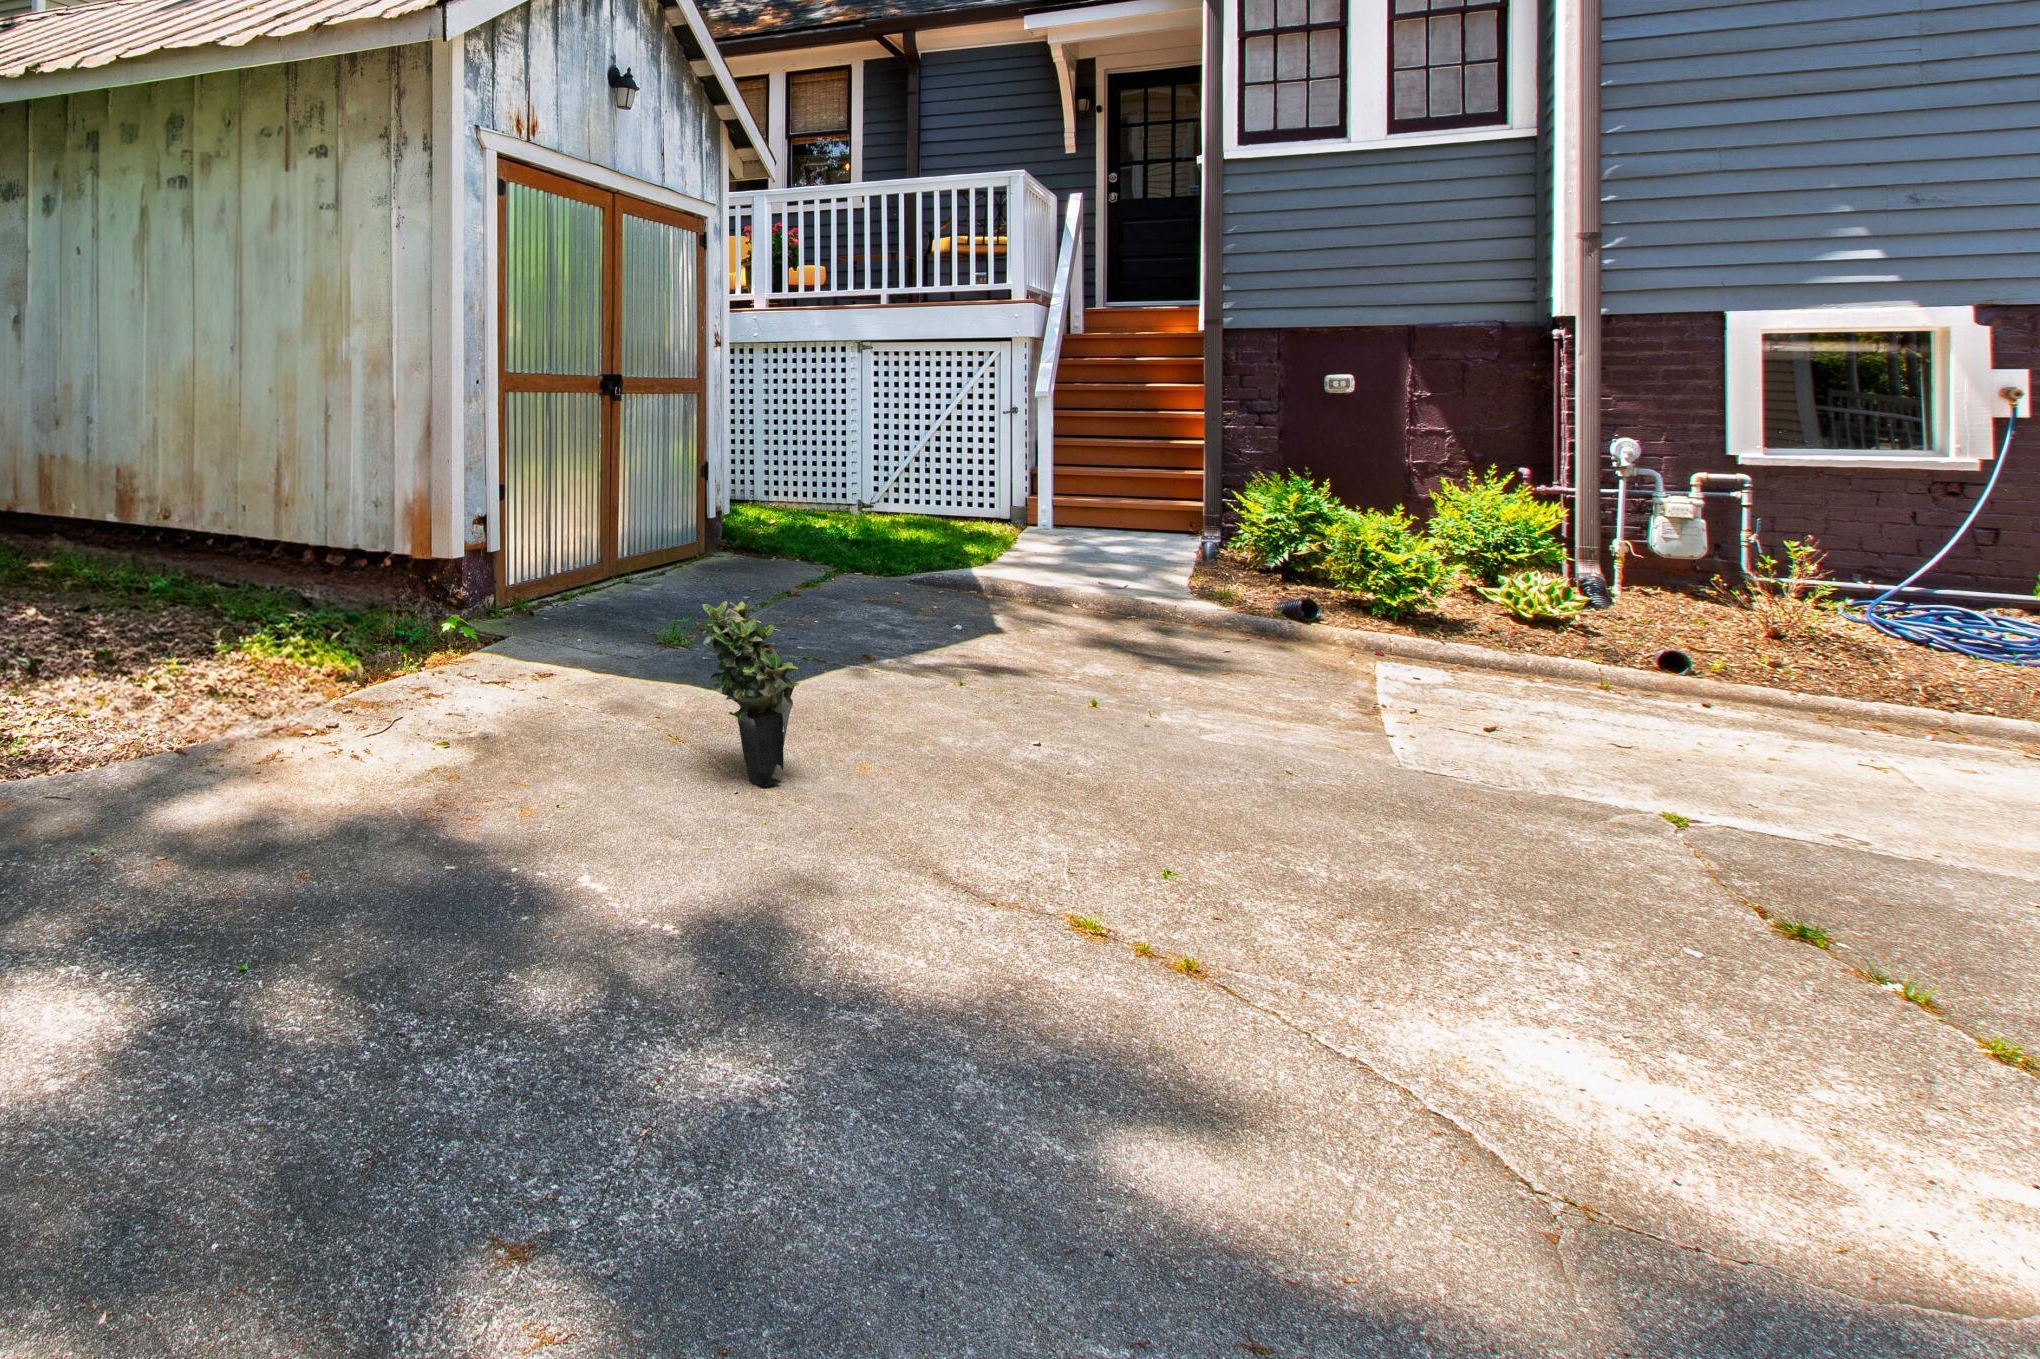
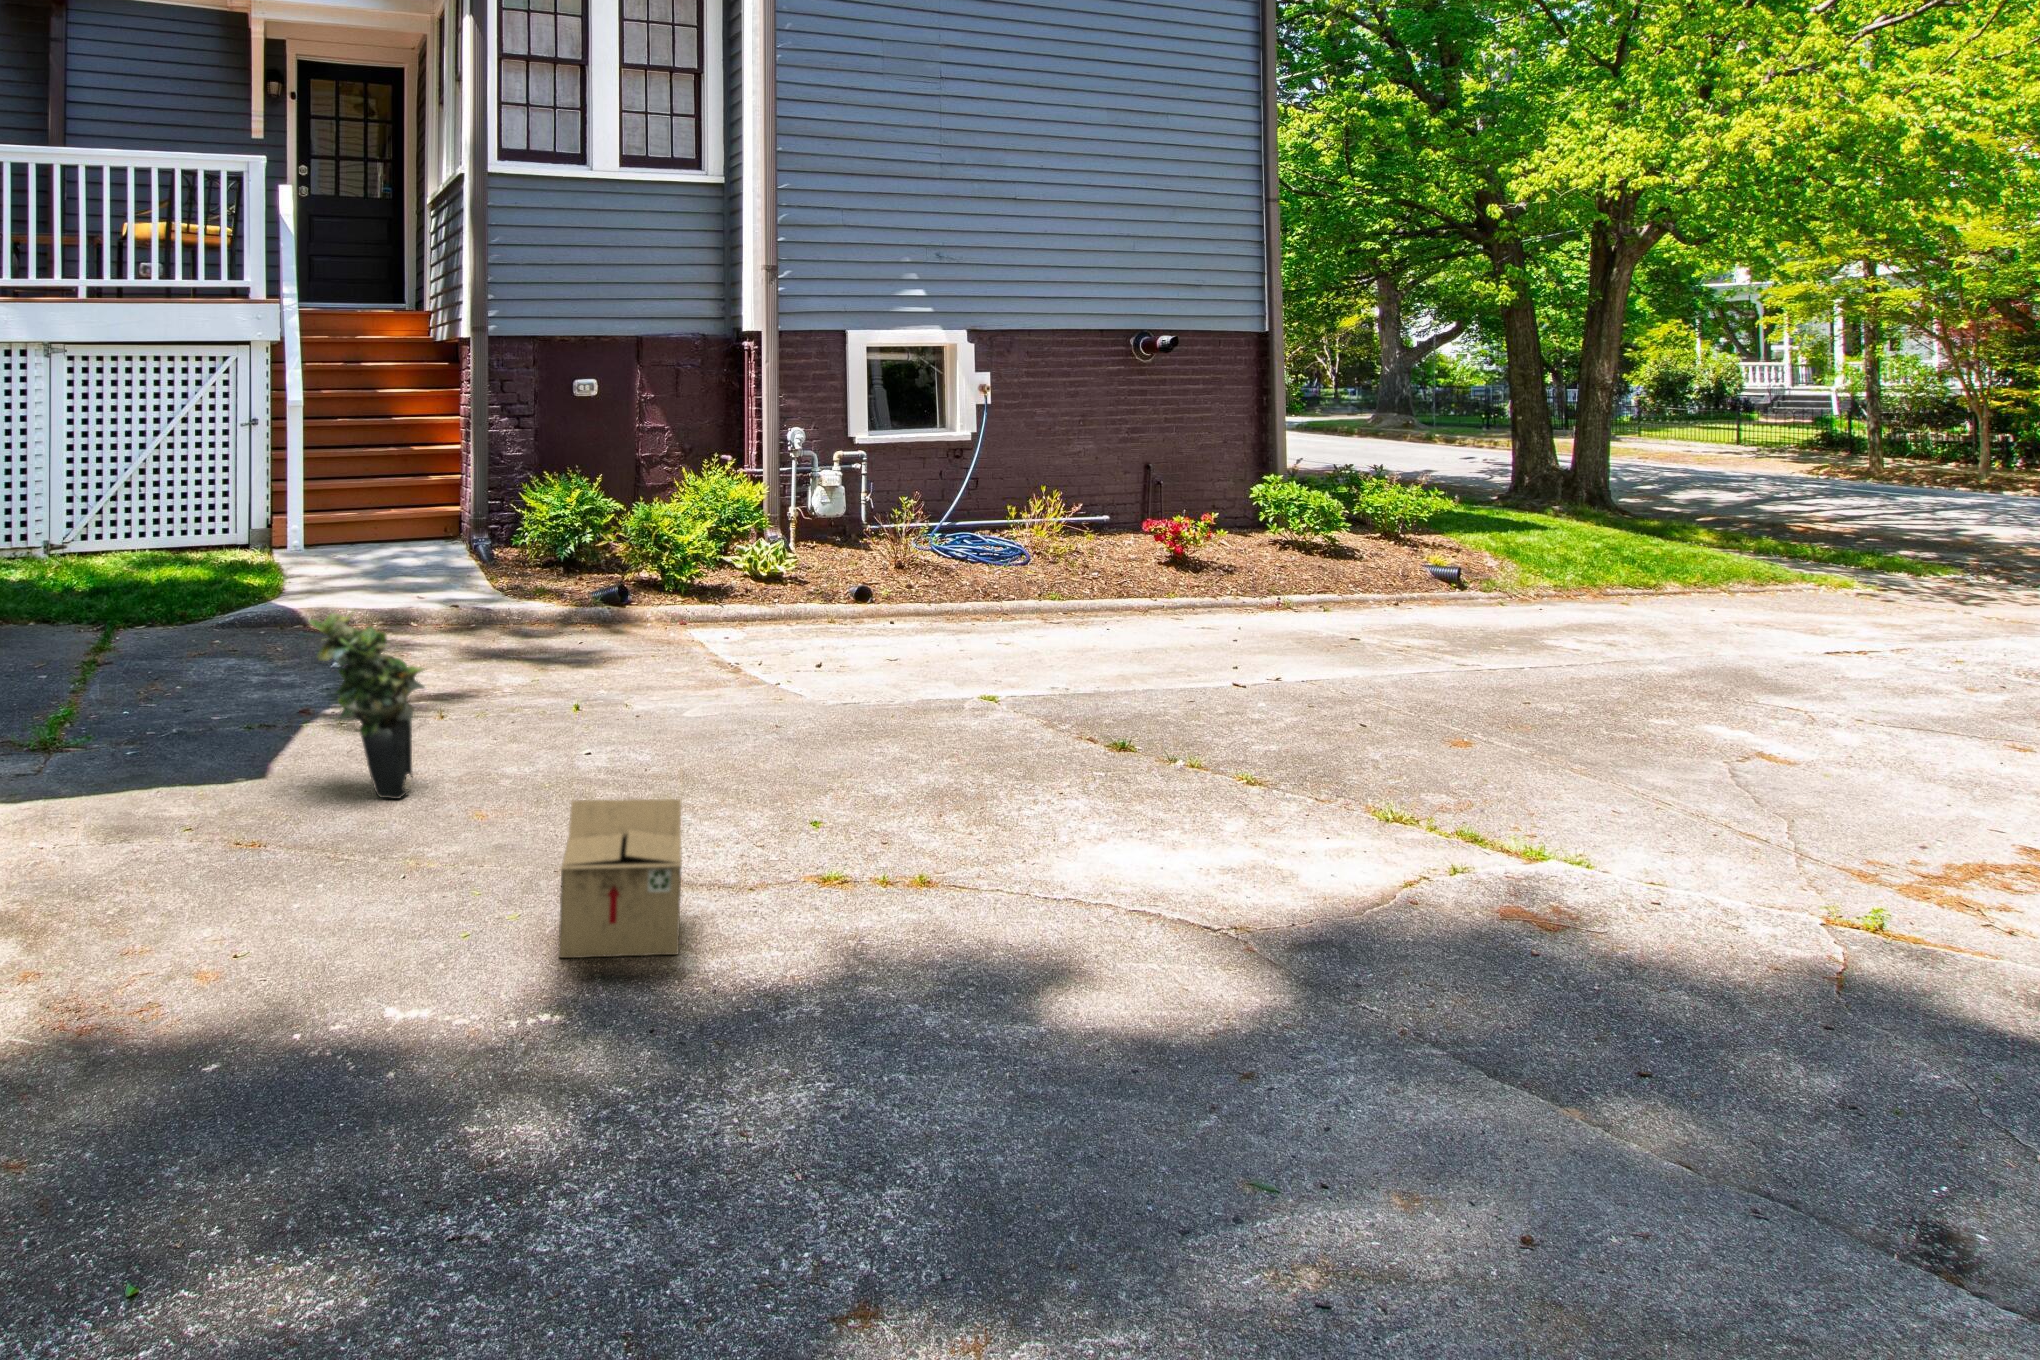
cardboard box: none [591,840,797,1048] -> present [558,799,682,958]

